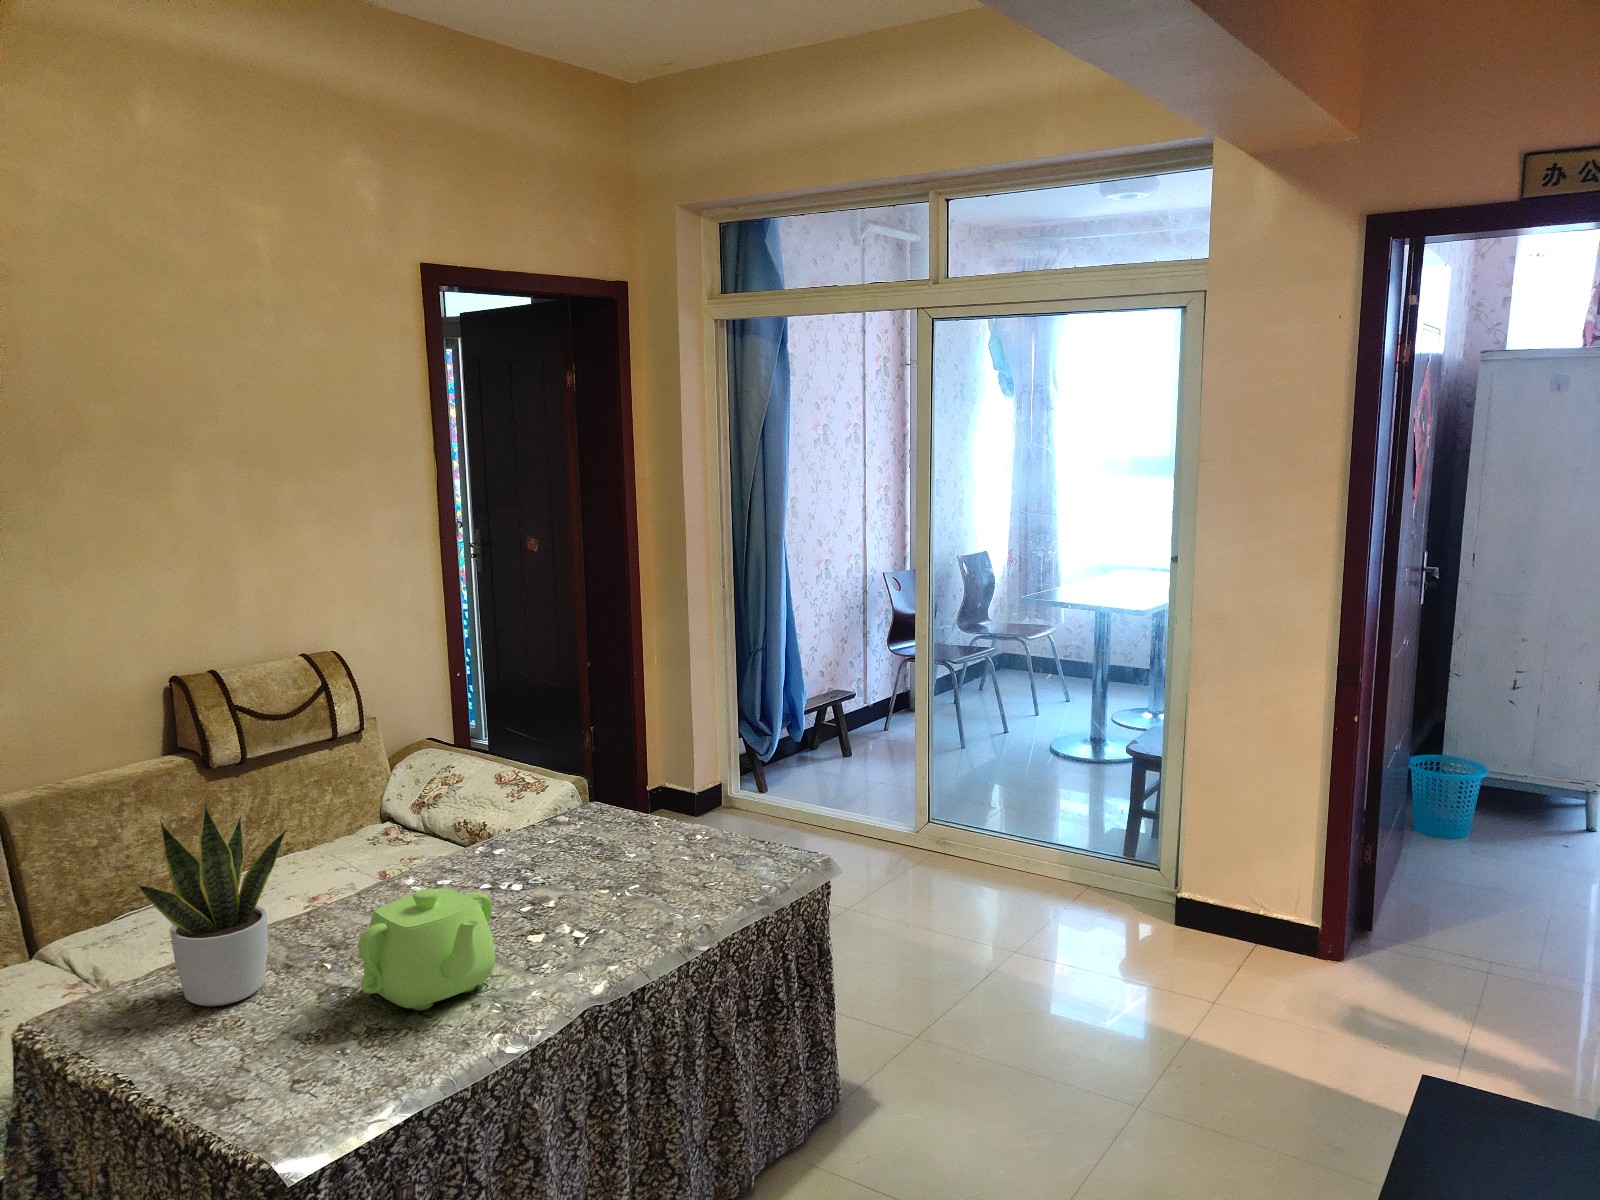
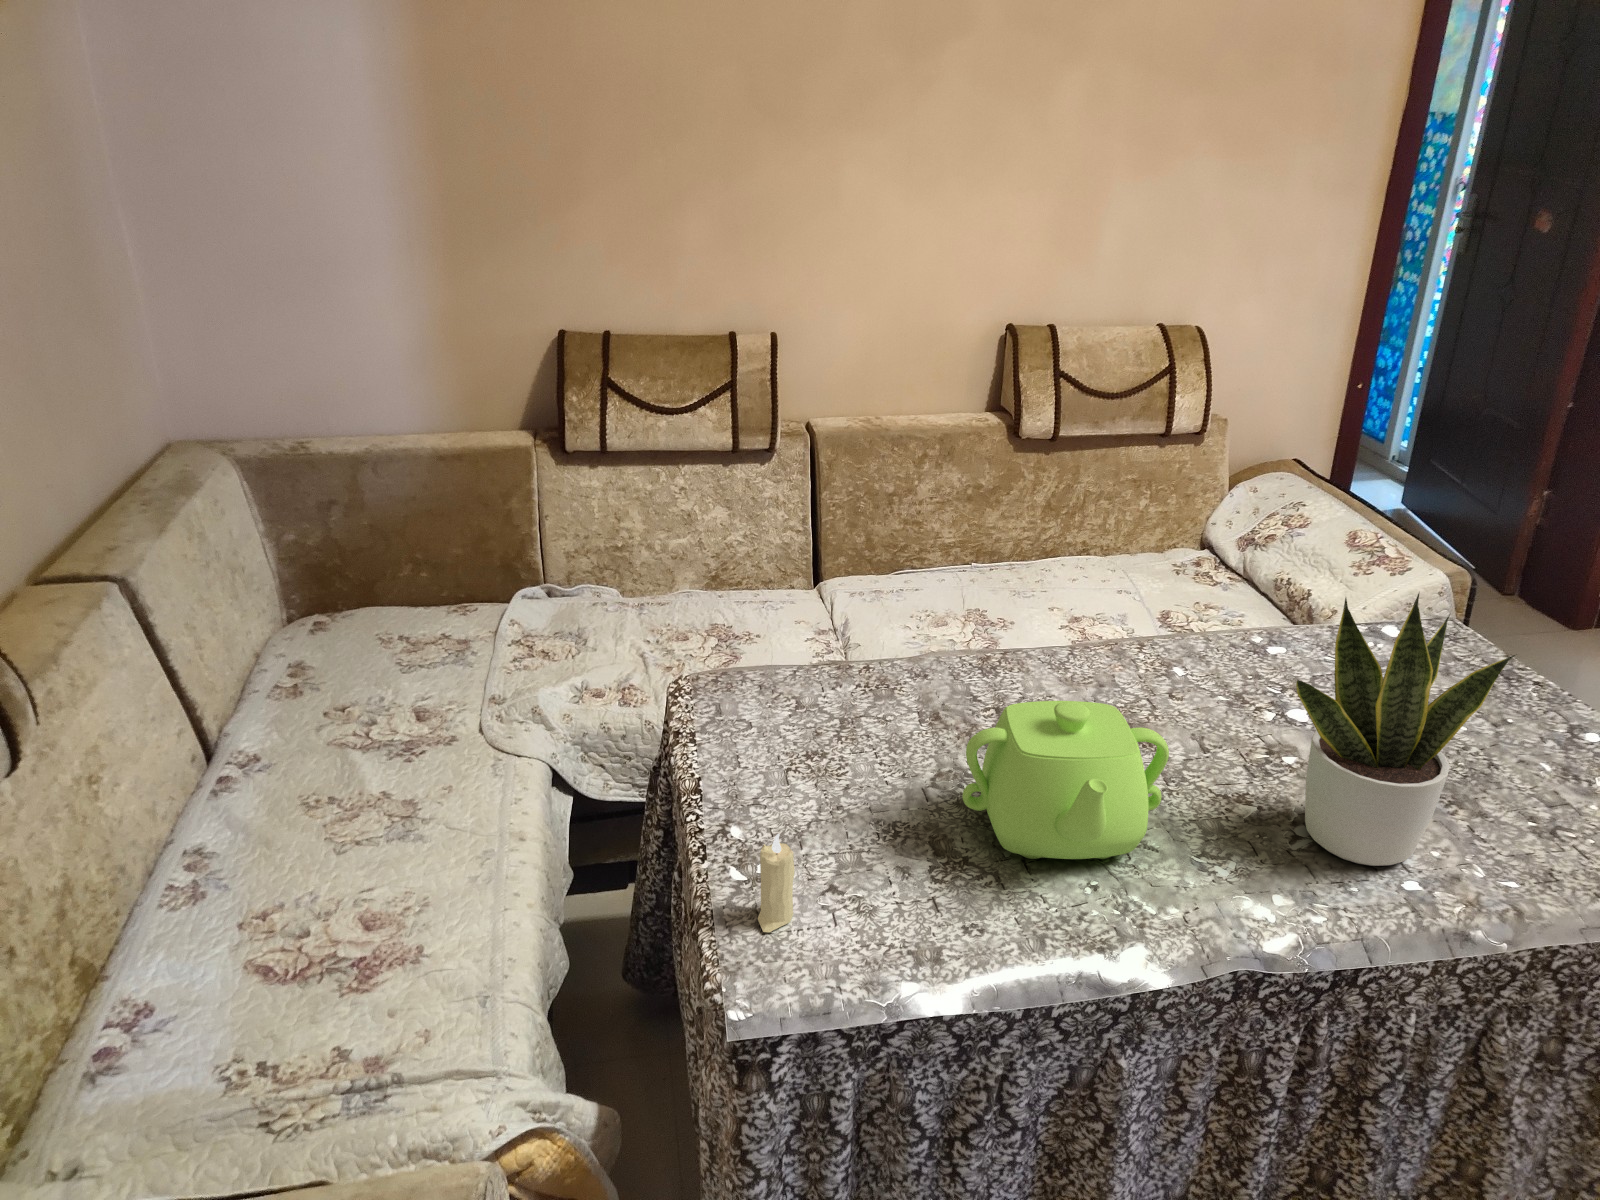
potted plant: present [138,802,288,1006] -> present [1296,594,1517,866]
candle: none [250,1034,283,1122] -> present [758,834,794,932]

